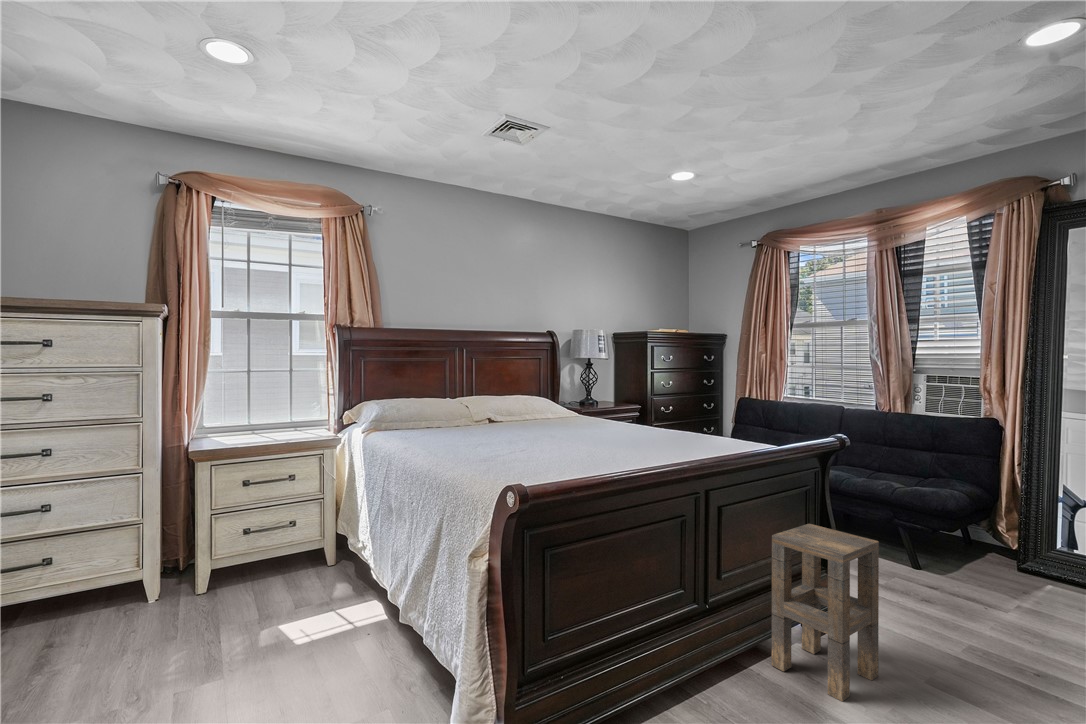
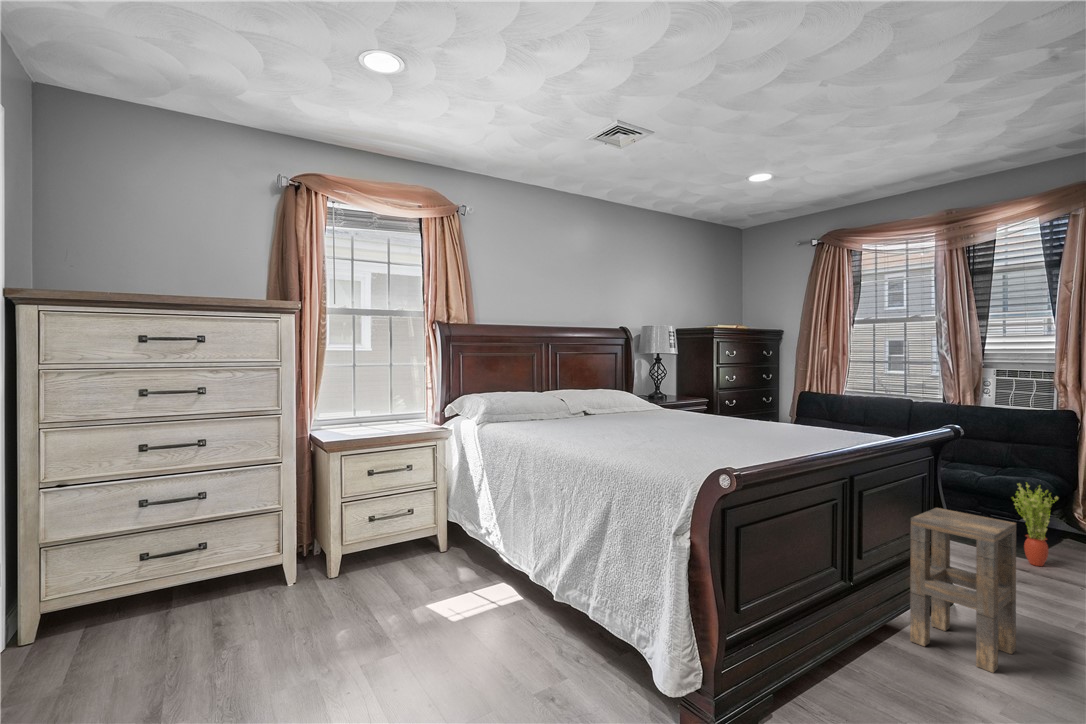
potted plant: none [919,495,966,582] -> present [1013,484,1058,566]

